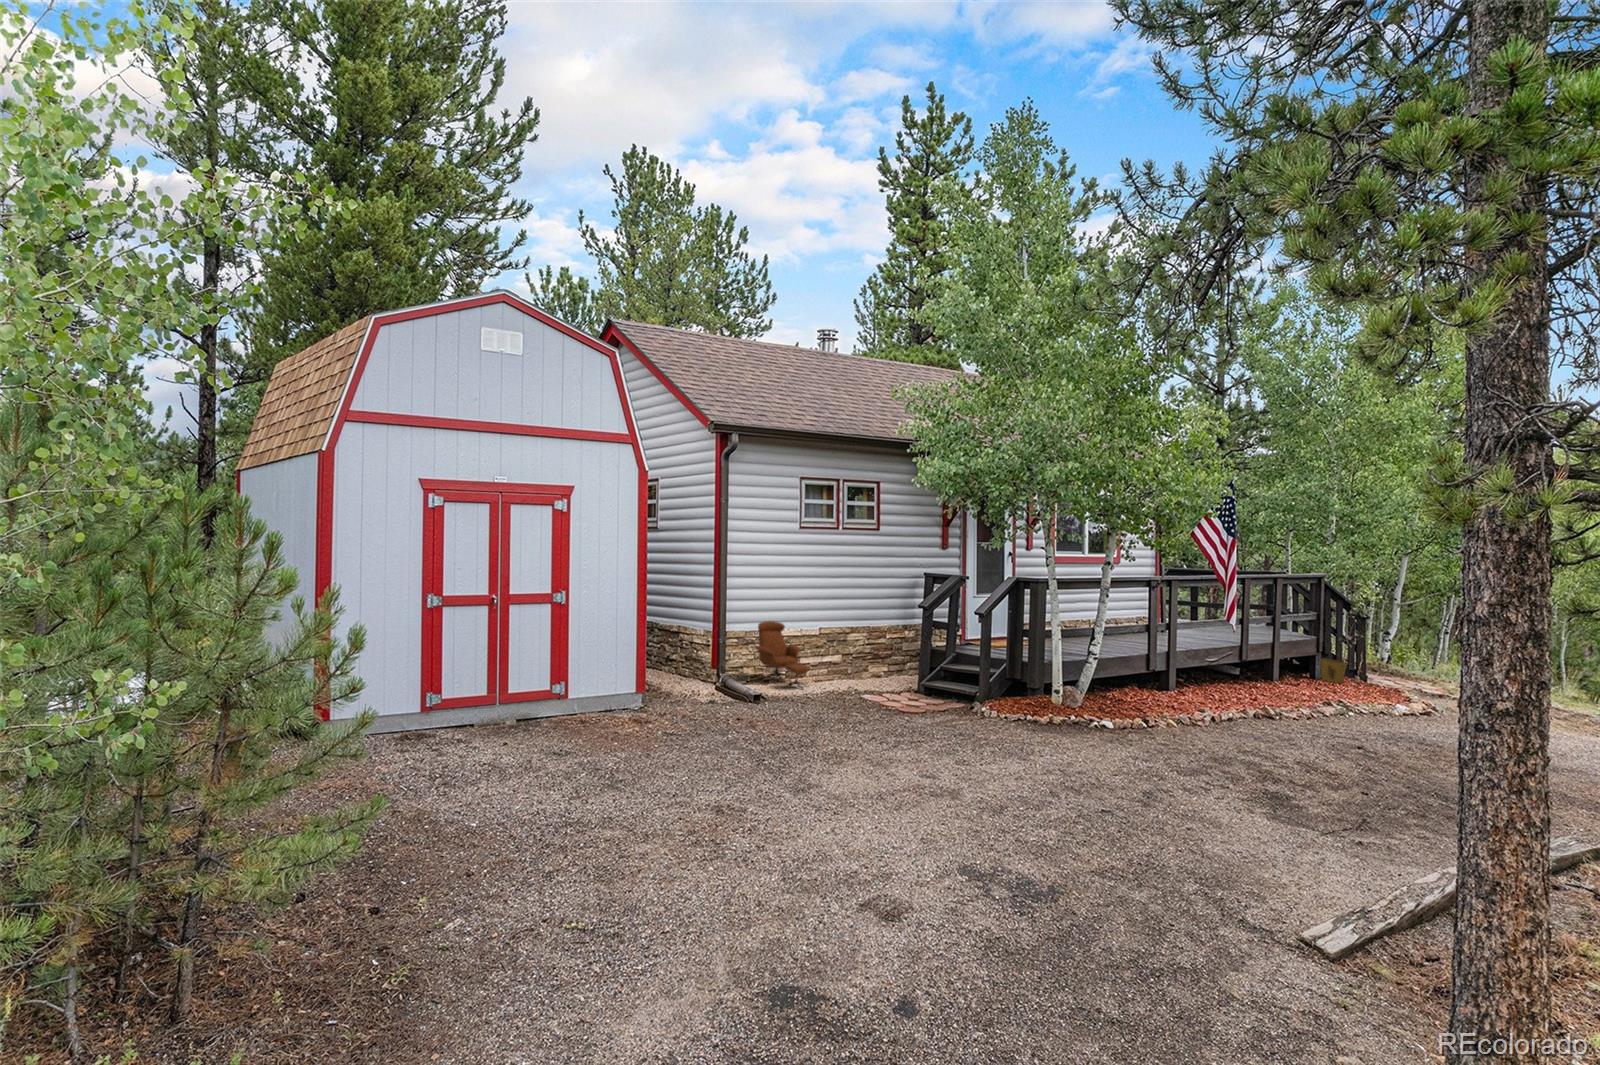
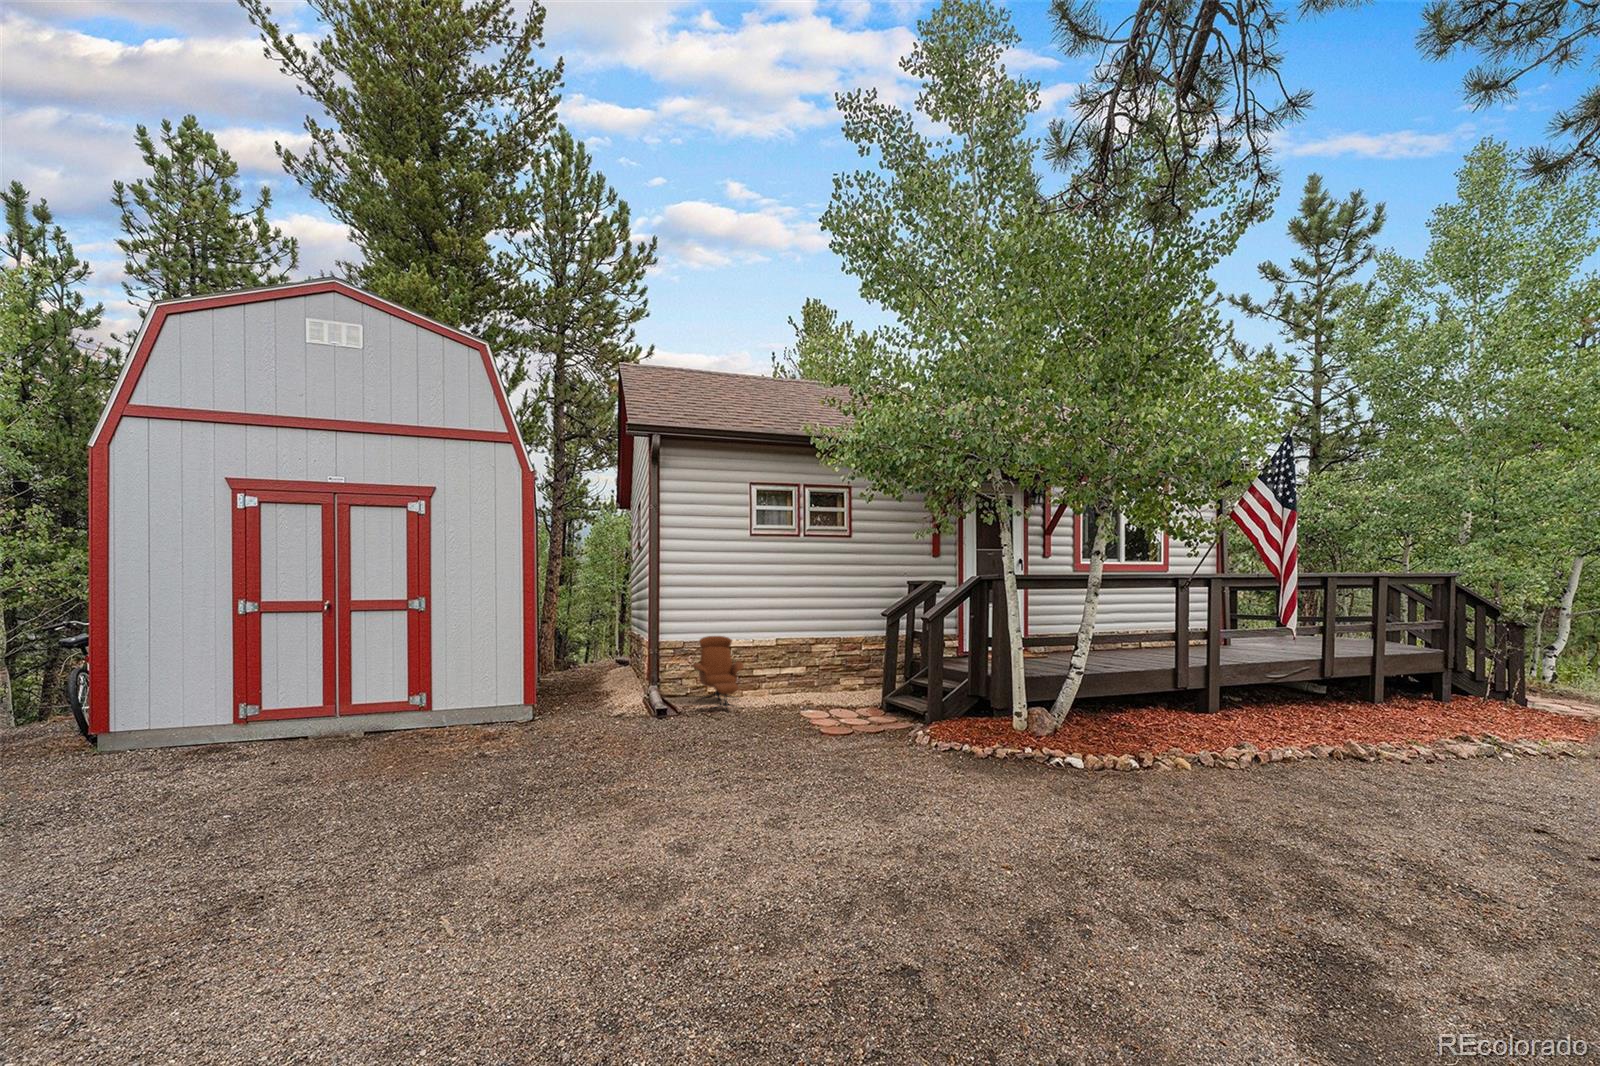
bucket: present [1320,658,1347,683] -> none [1446,675,1492,708]

